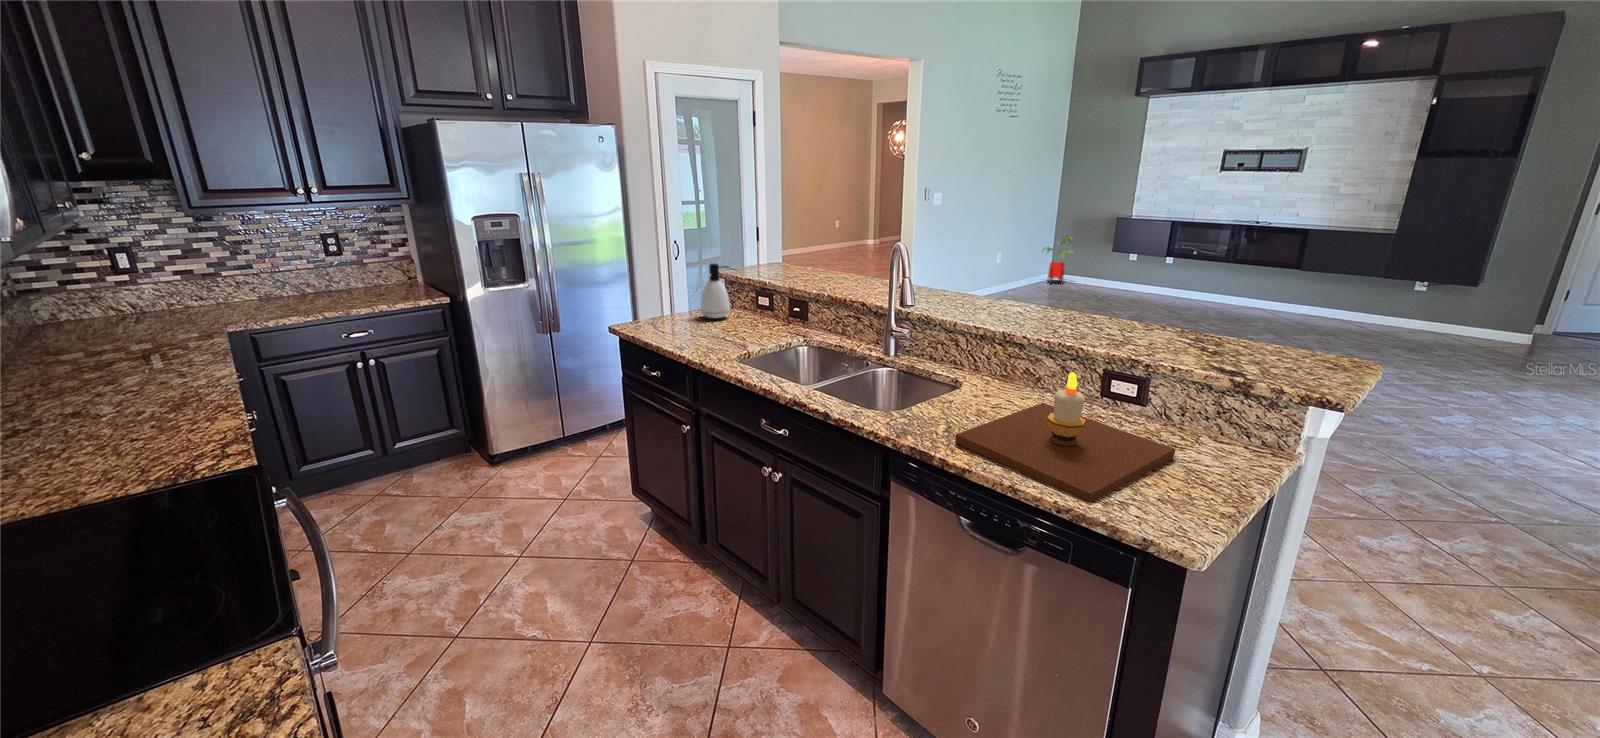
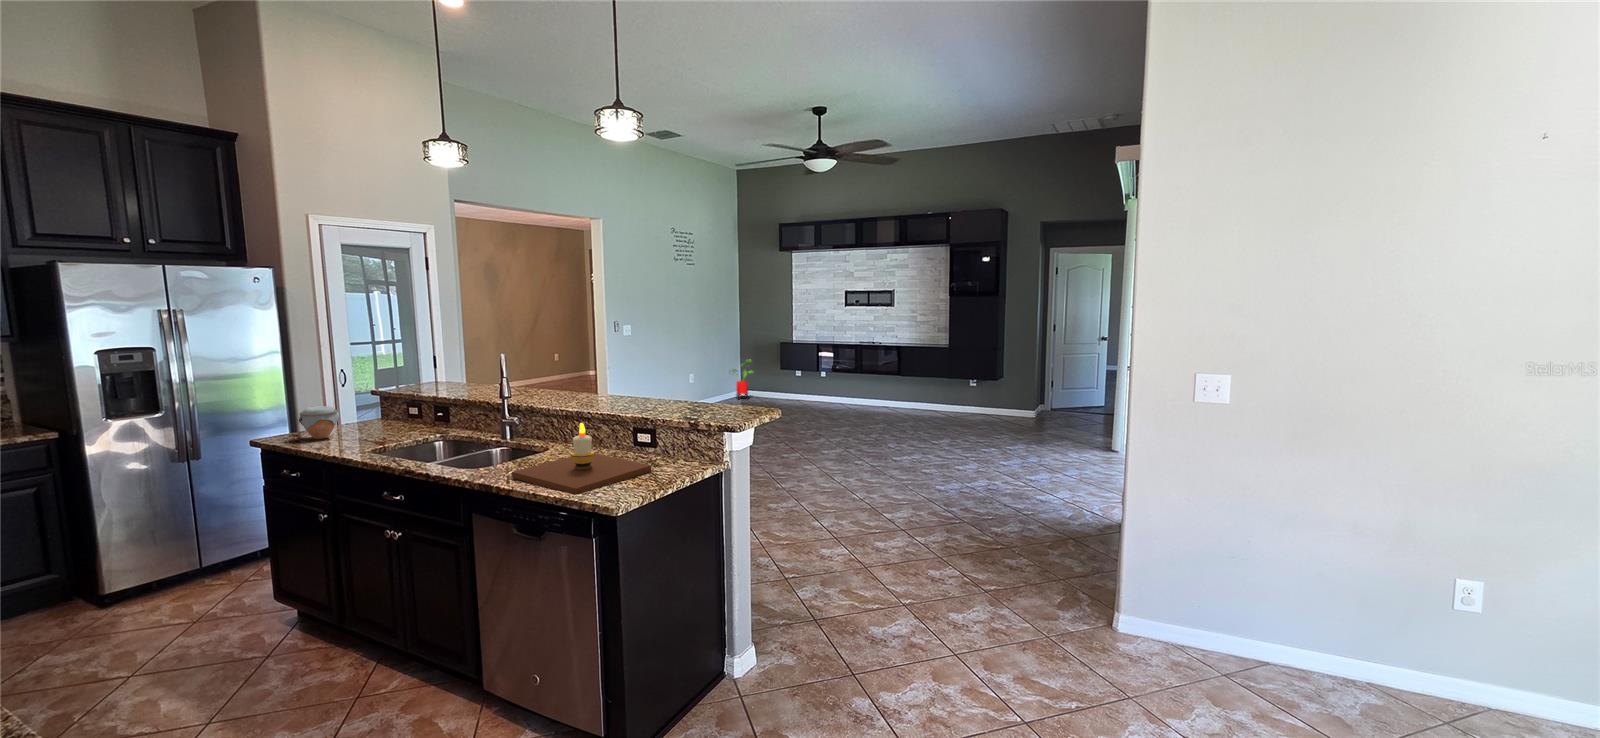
soap dispenser: present [701,263,730,318] -> none [350,381,380,428]
jar: none [656,293,695,332] -> present [299,406,339,439]

